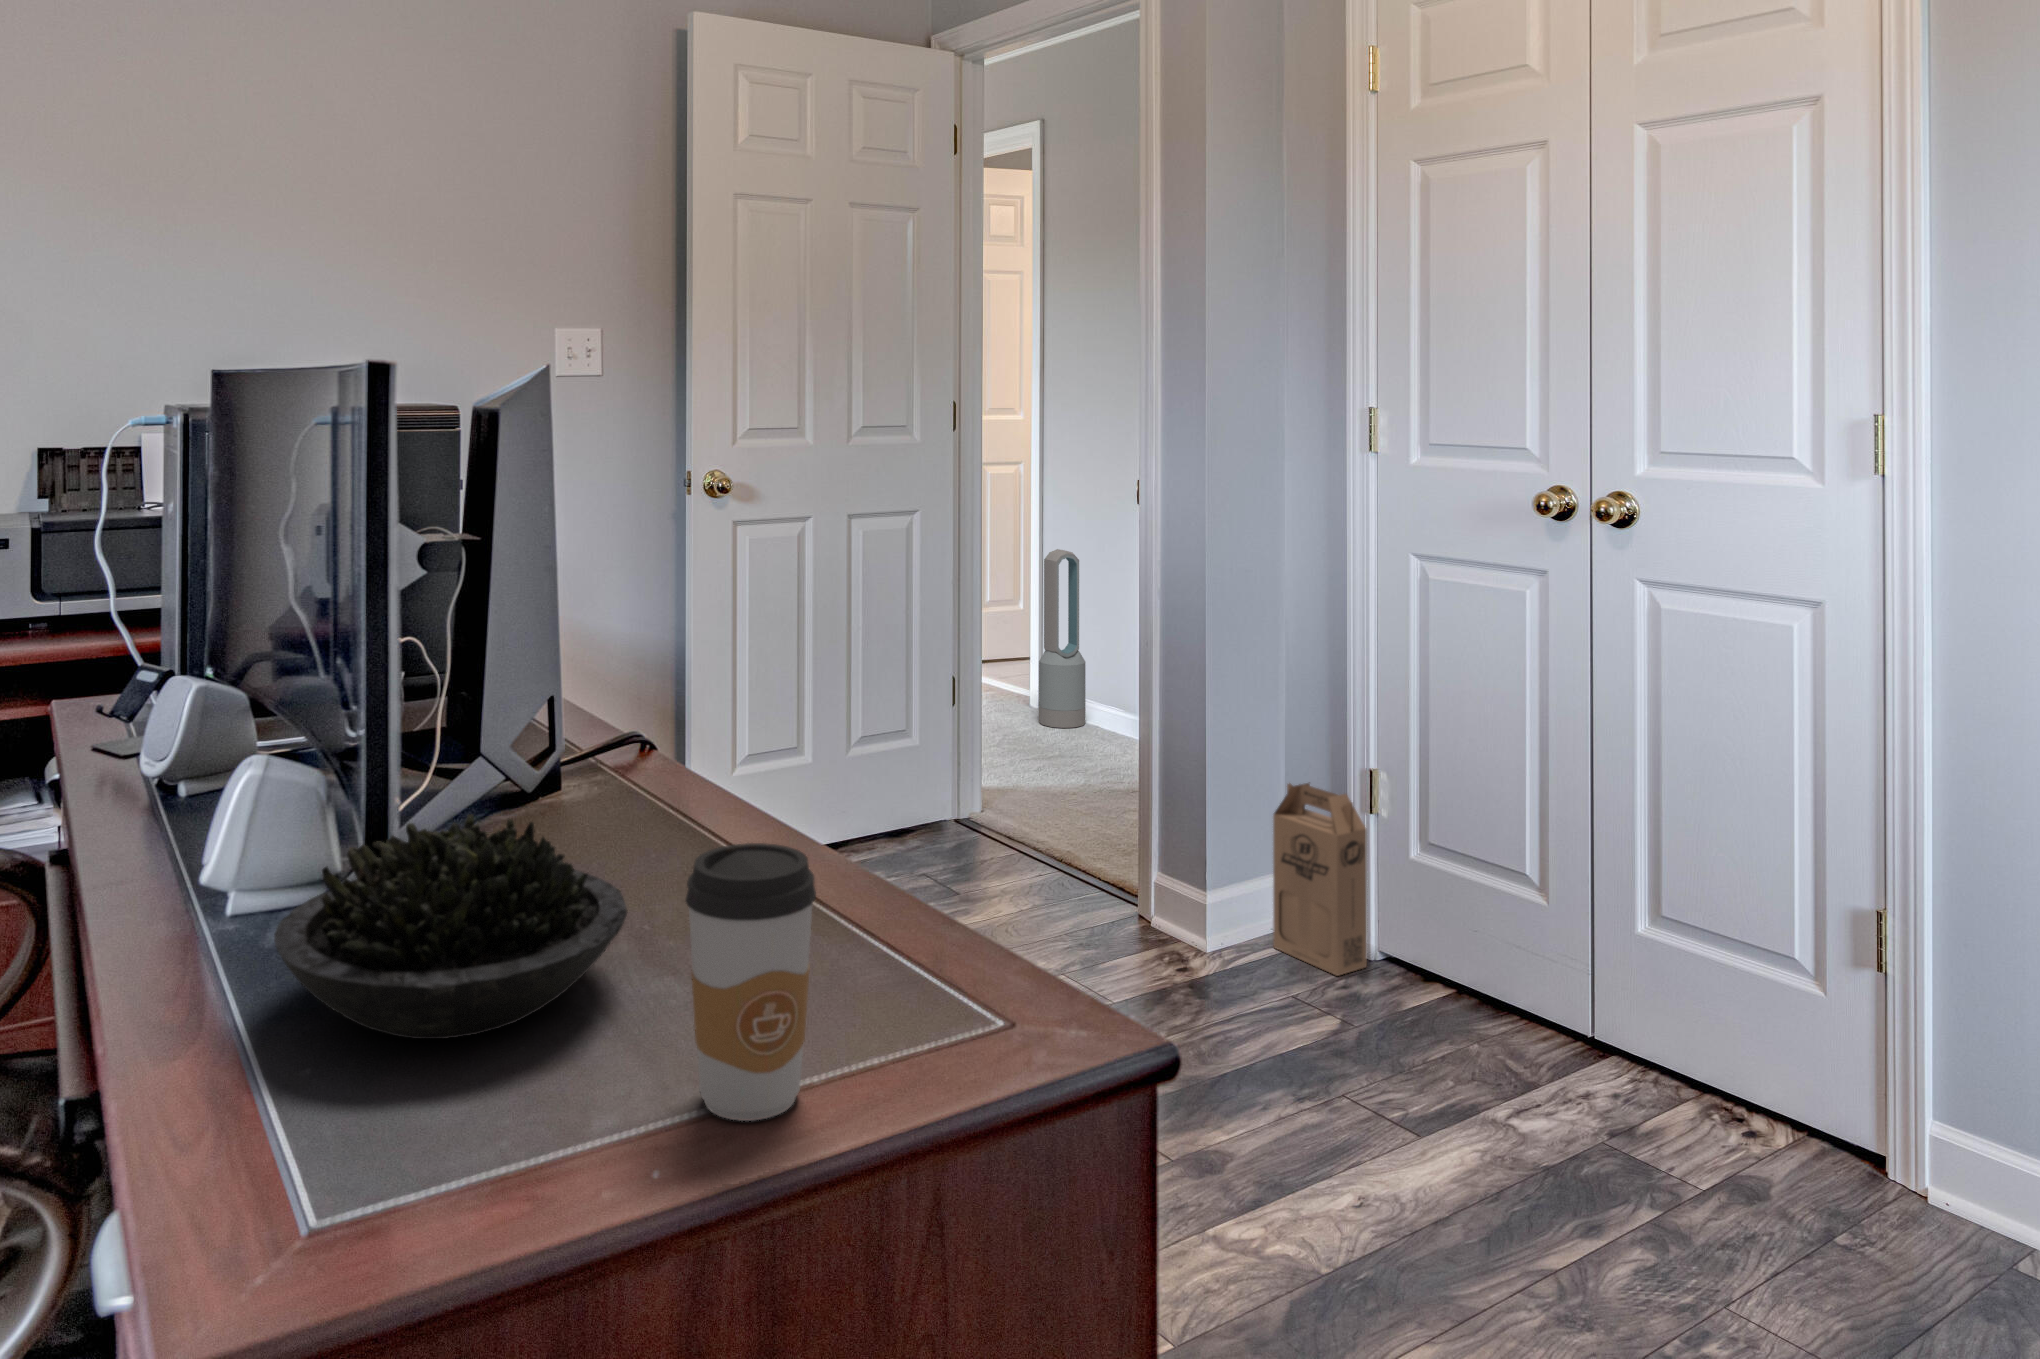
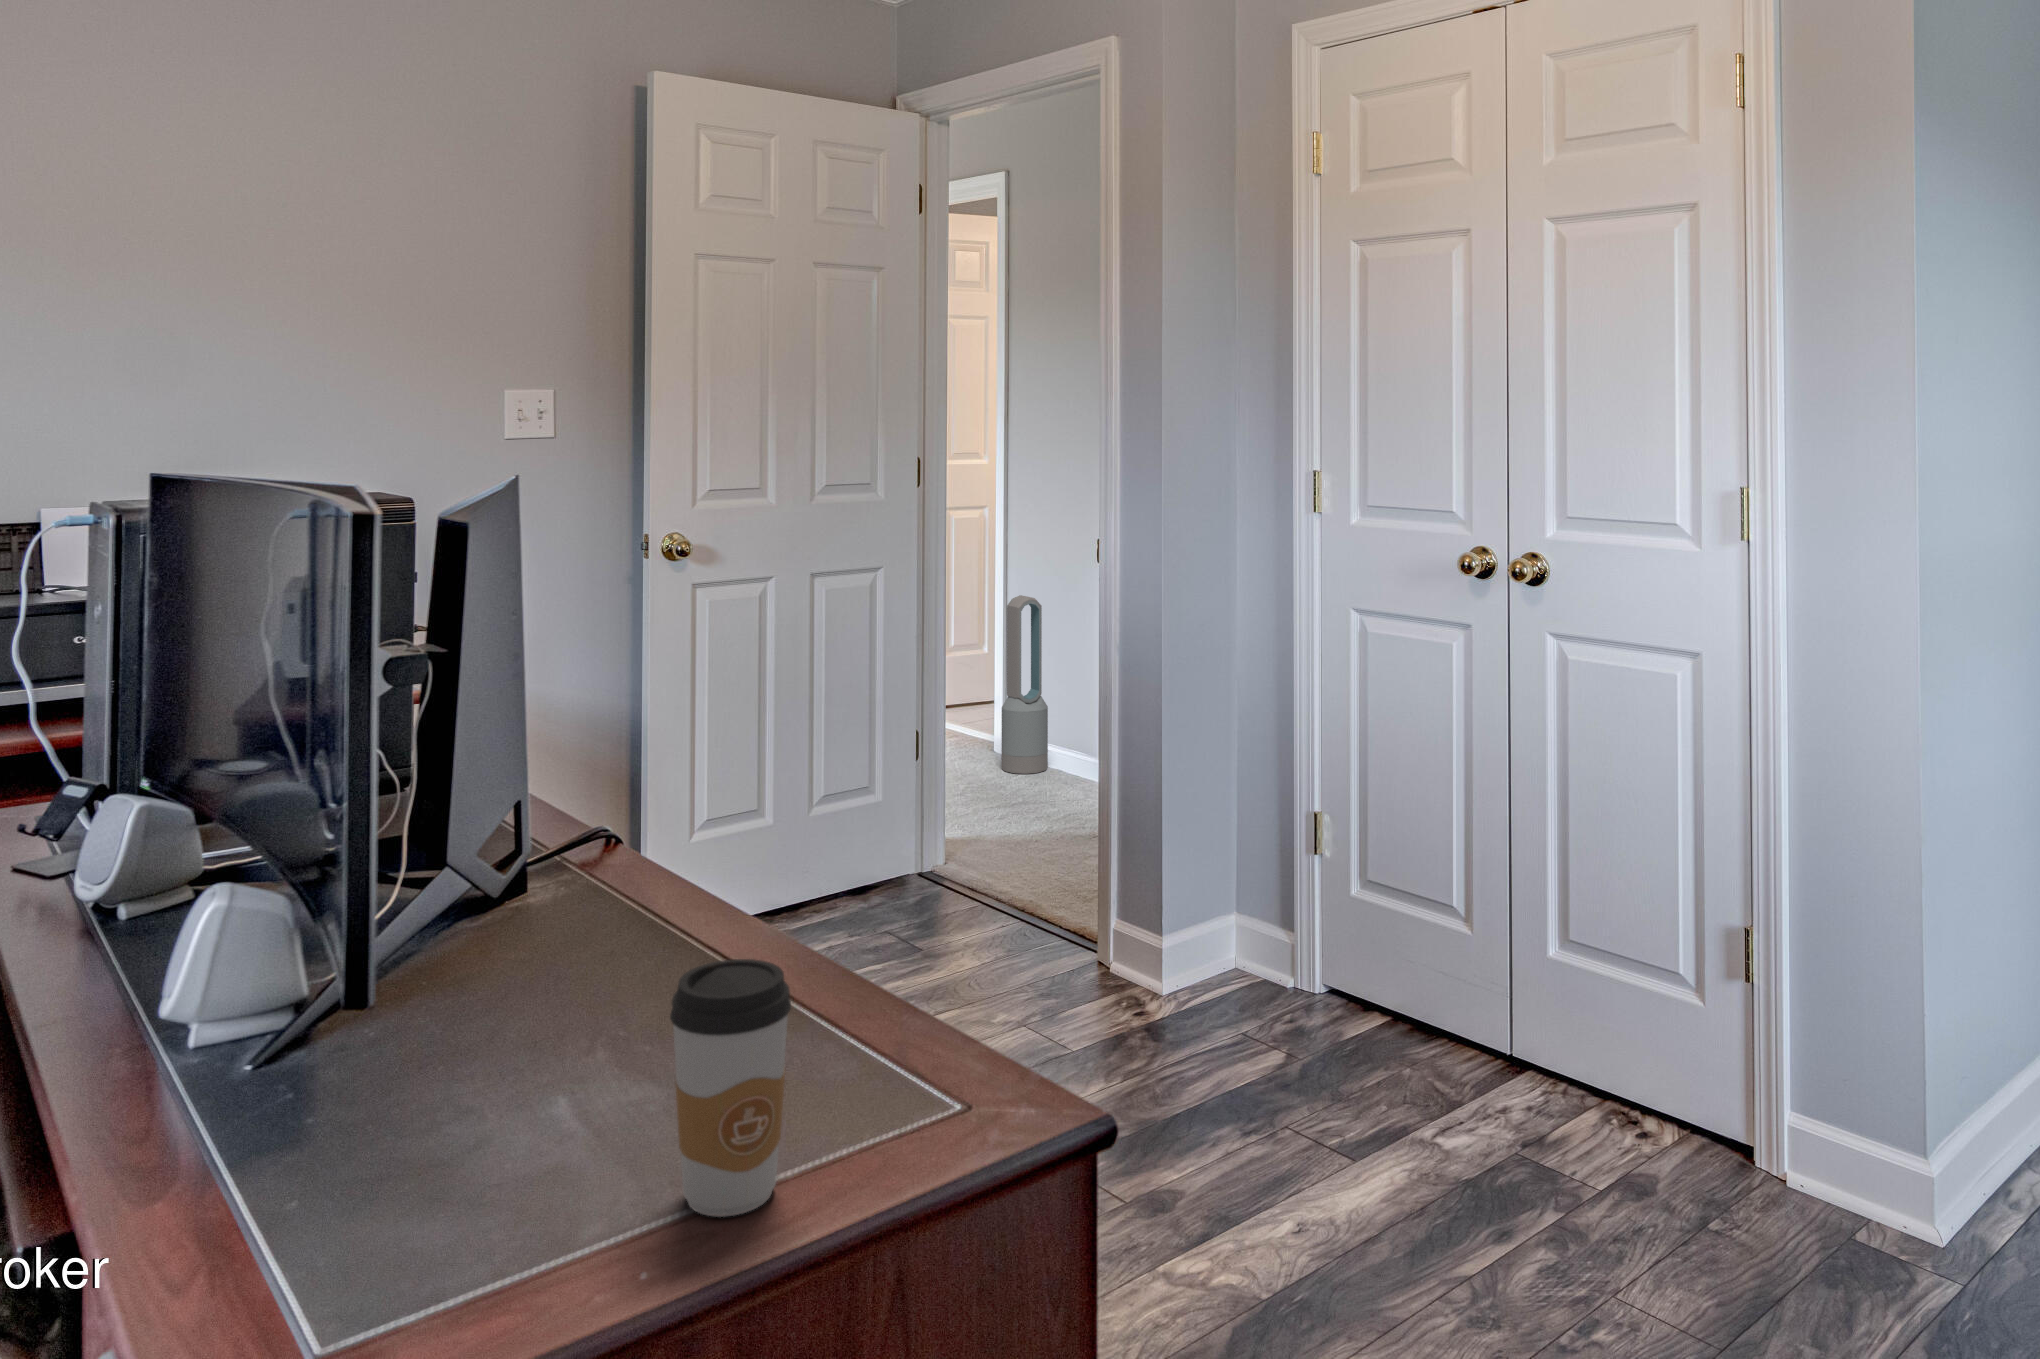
cardboard box: present [1273,783,1367,976] -> none [1224,827,1310,1012]
succulent plant: present [274,814,628,1039] -> none [258,937,609,1161]

